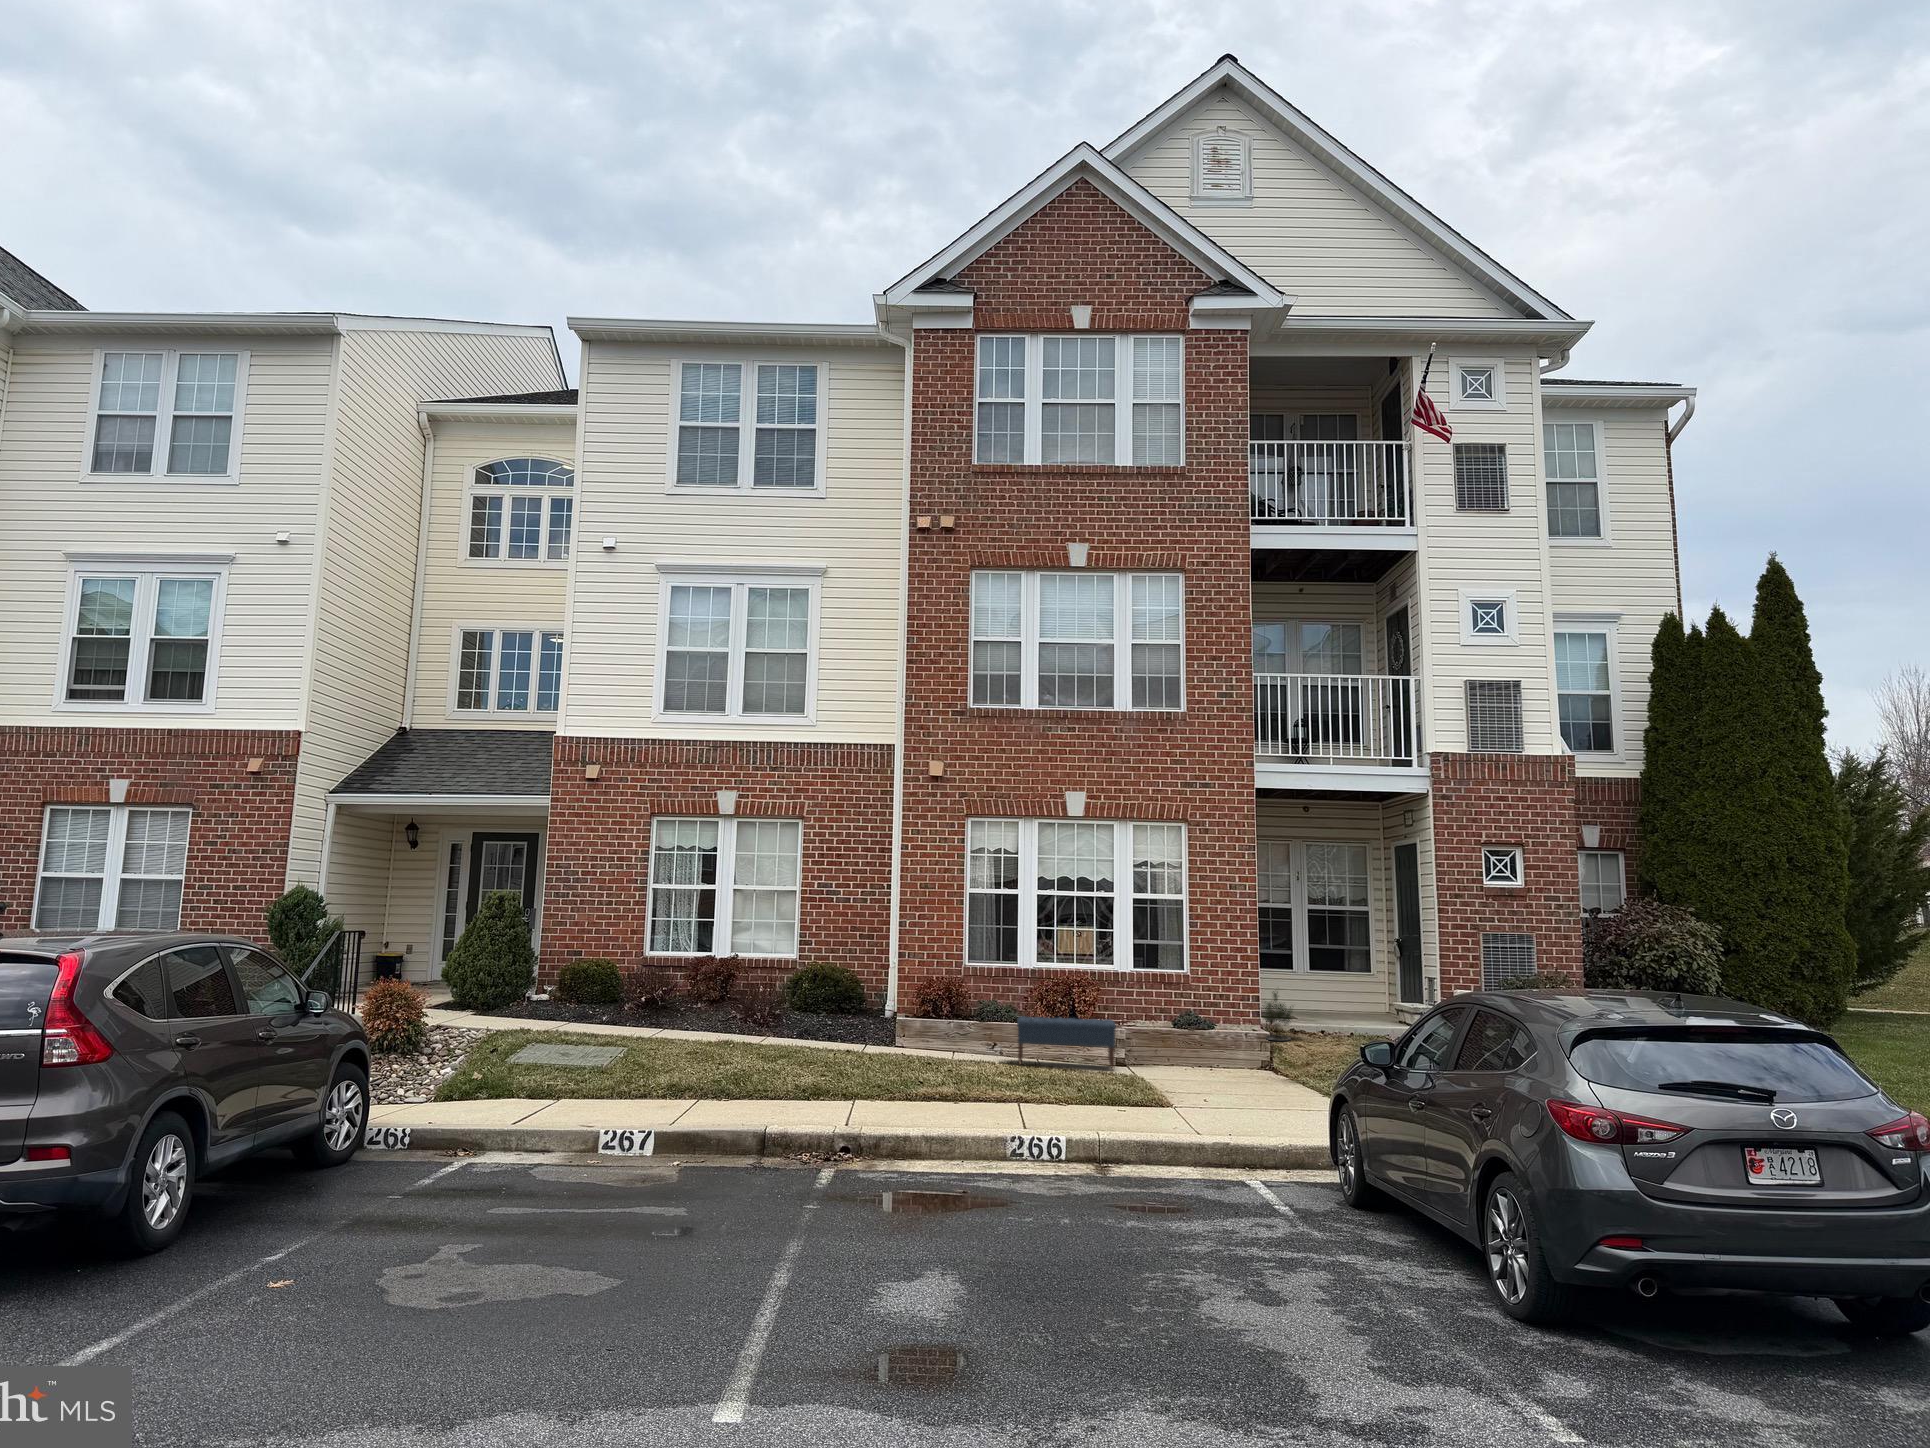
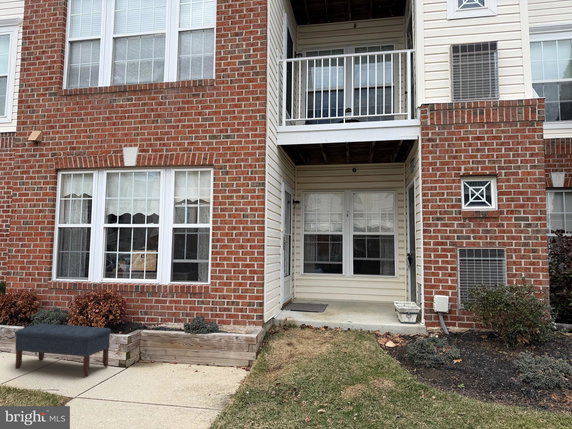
potted tree: present [1262,991,1293,1040] -> none [267,294,295,339]

